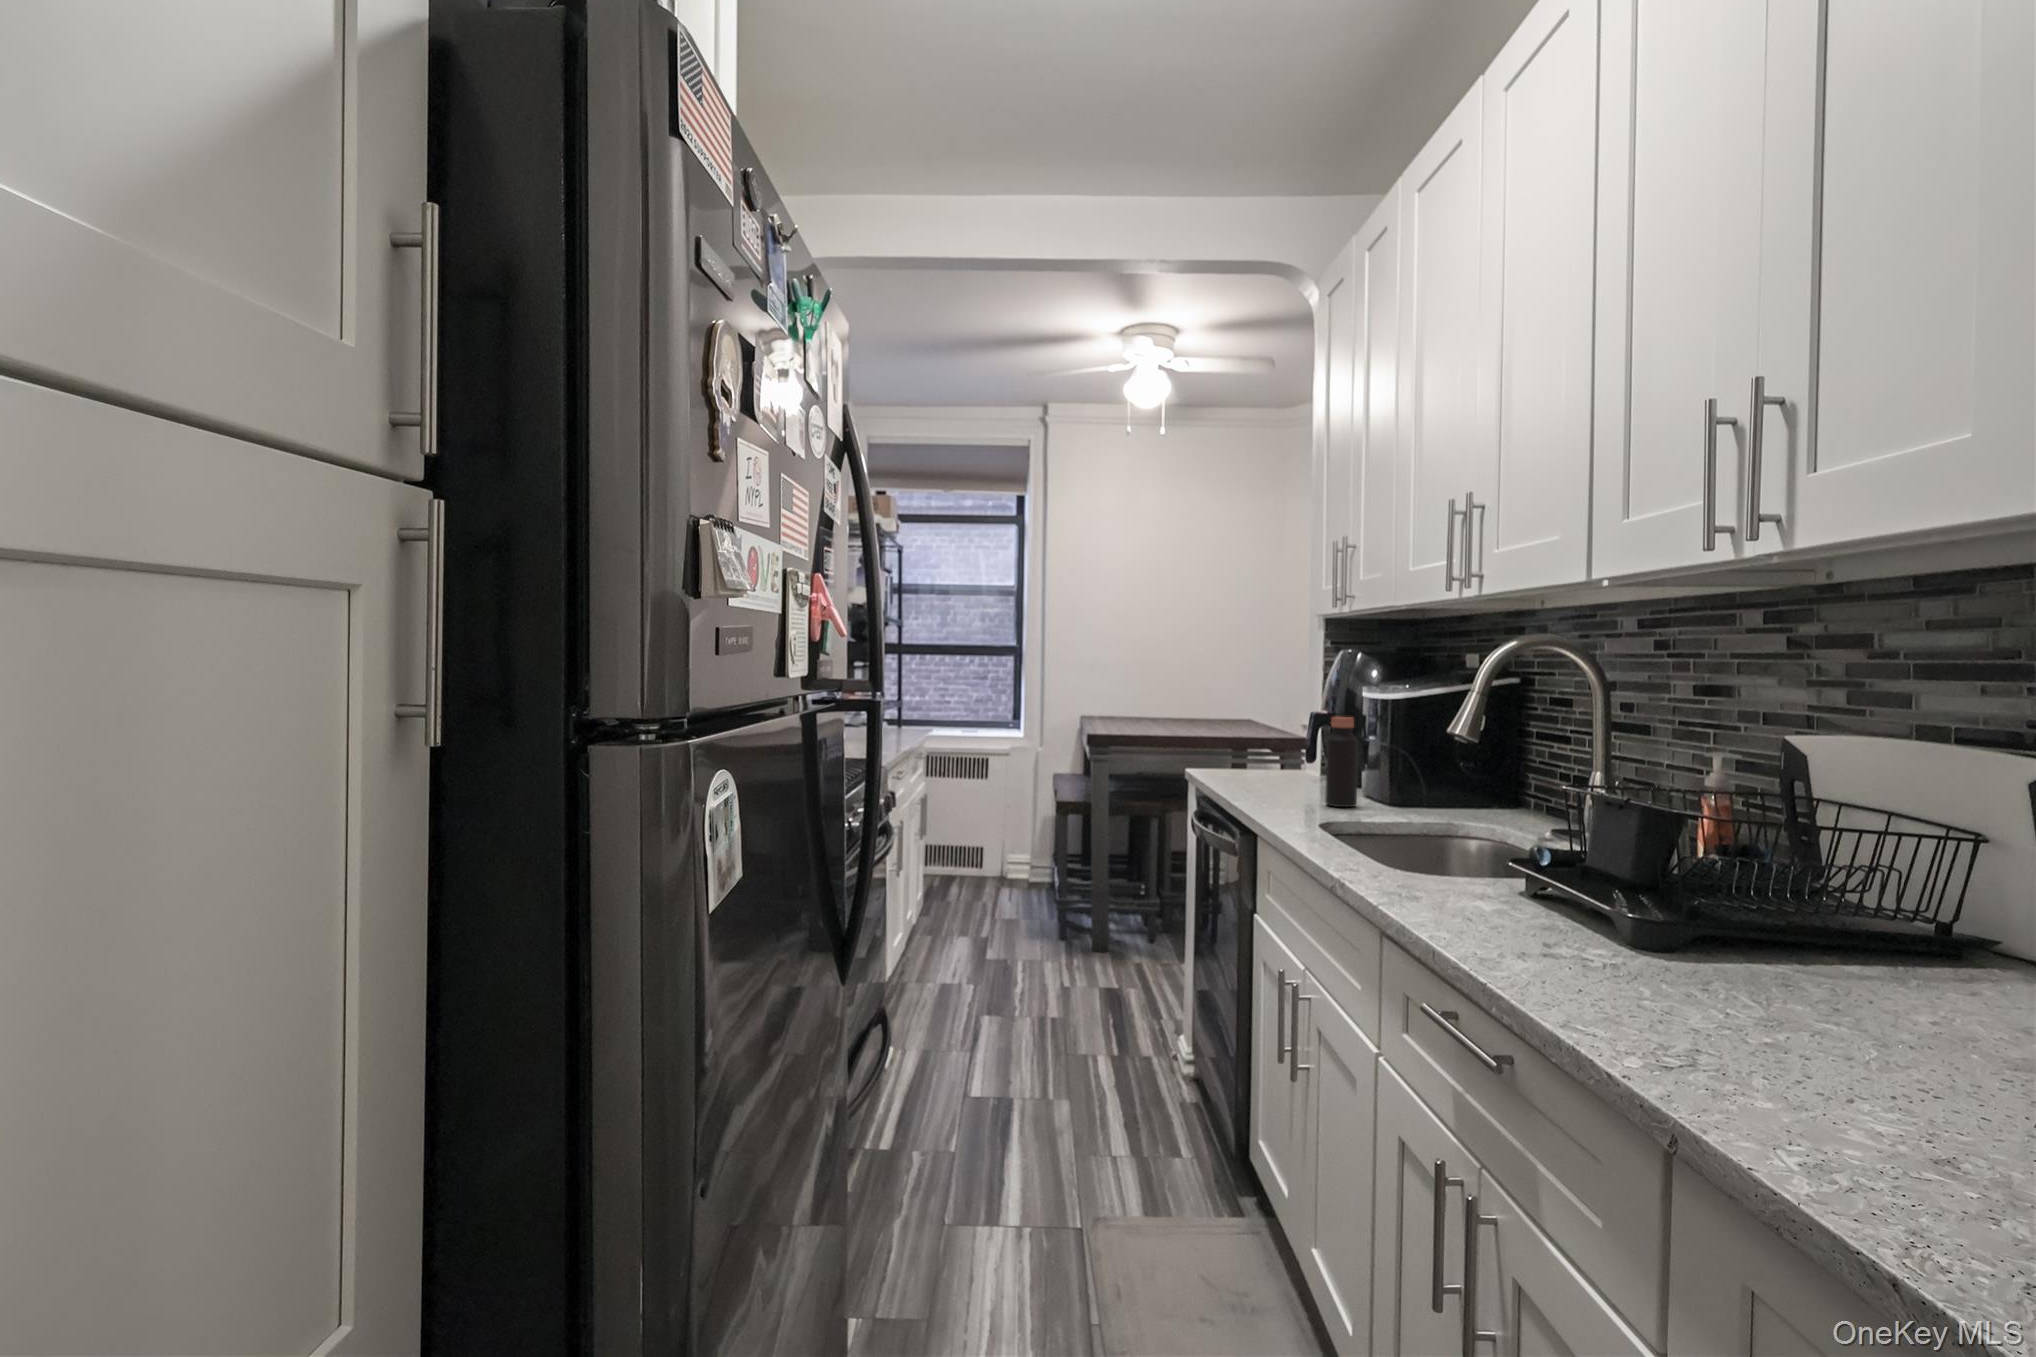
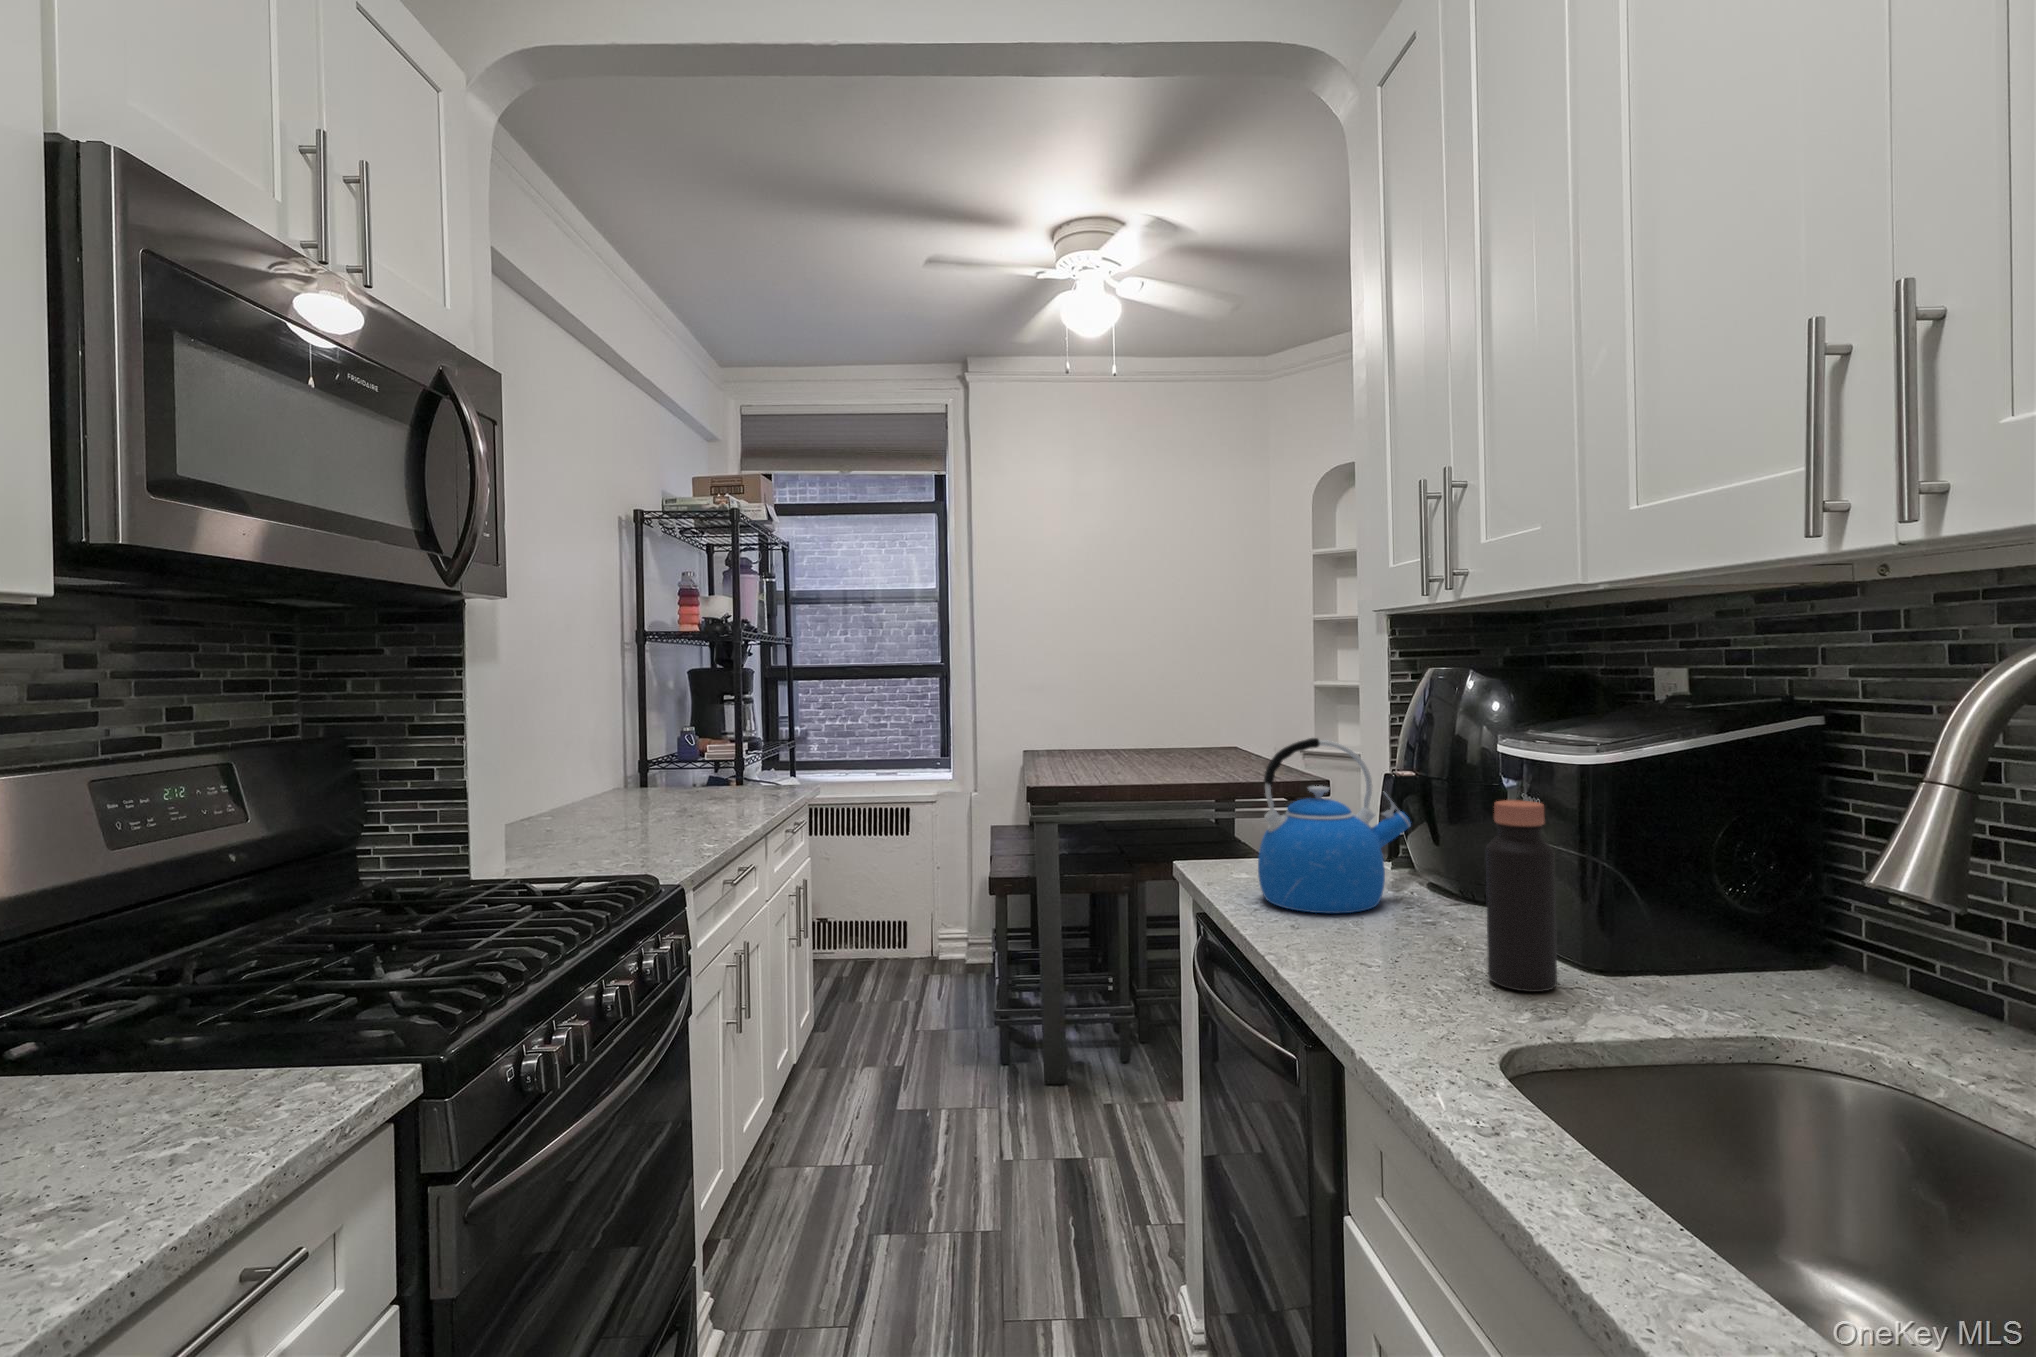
kettle: none [1227,691,1316,787] -> present [1258,738,1411,913]

